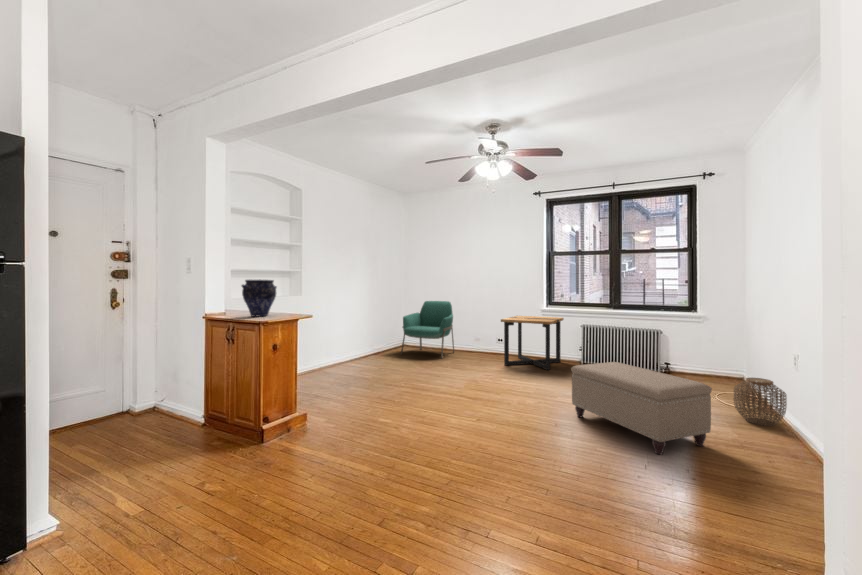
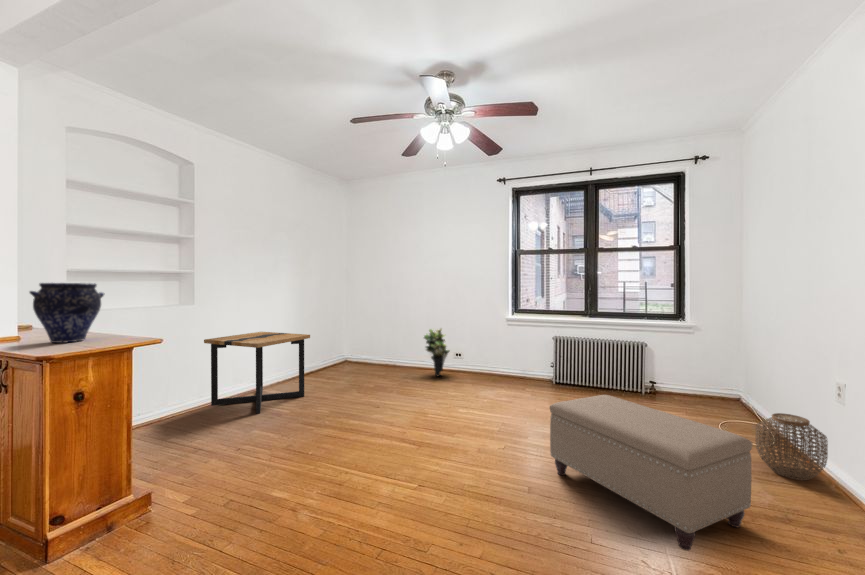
armchair: present [401,301,454,358] -> none [336,307,403,379]
side table: present [501,316,564,370] -> present [204,332,310,414]
potted plant: none [472,318,495,358] -> present [424,329,450,376]

